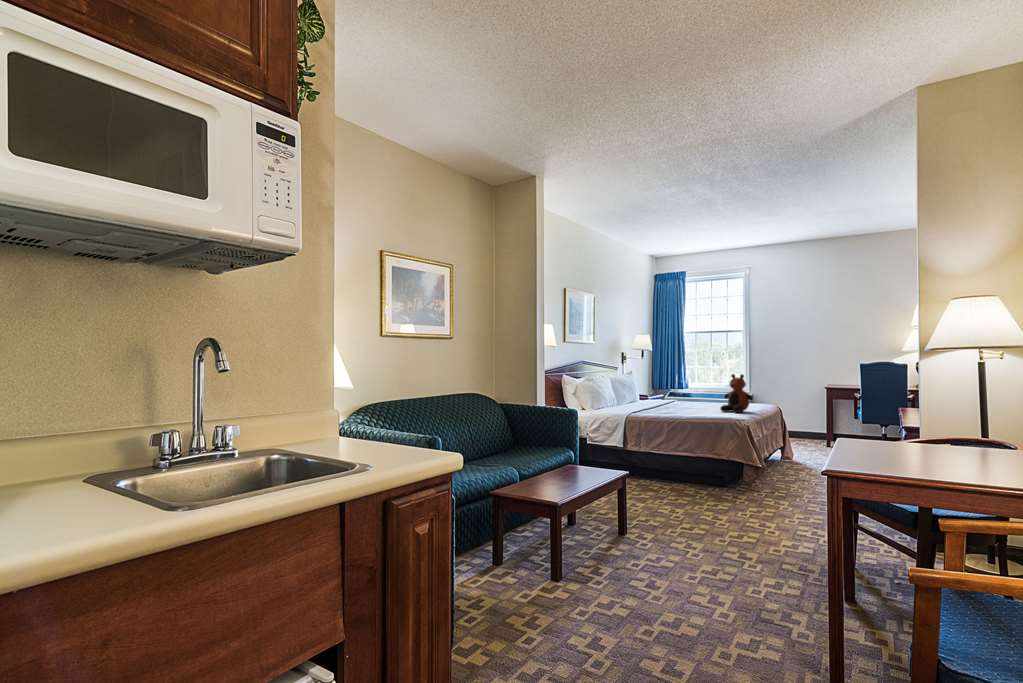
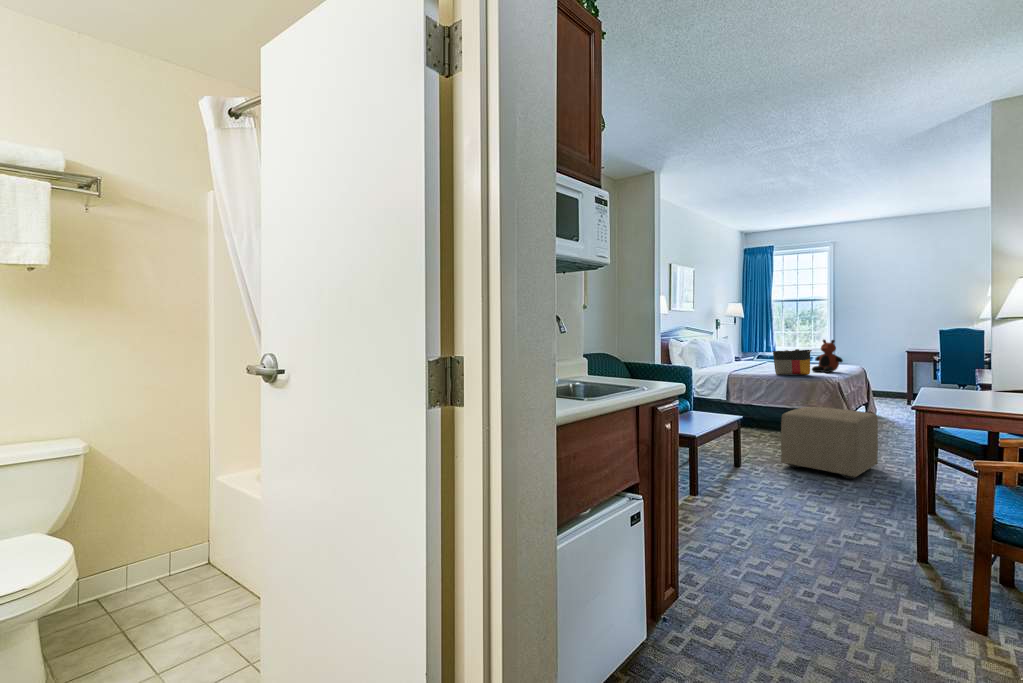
tote bag: none [676,385,718,416] -> present [773,349,812,375]
ottoman: none [675,455,789,549] -> present [781,407,878,479]

